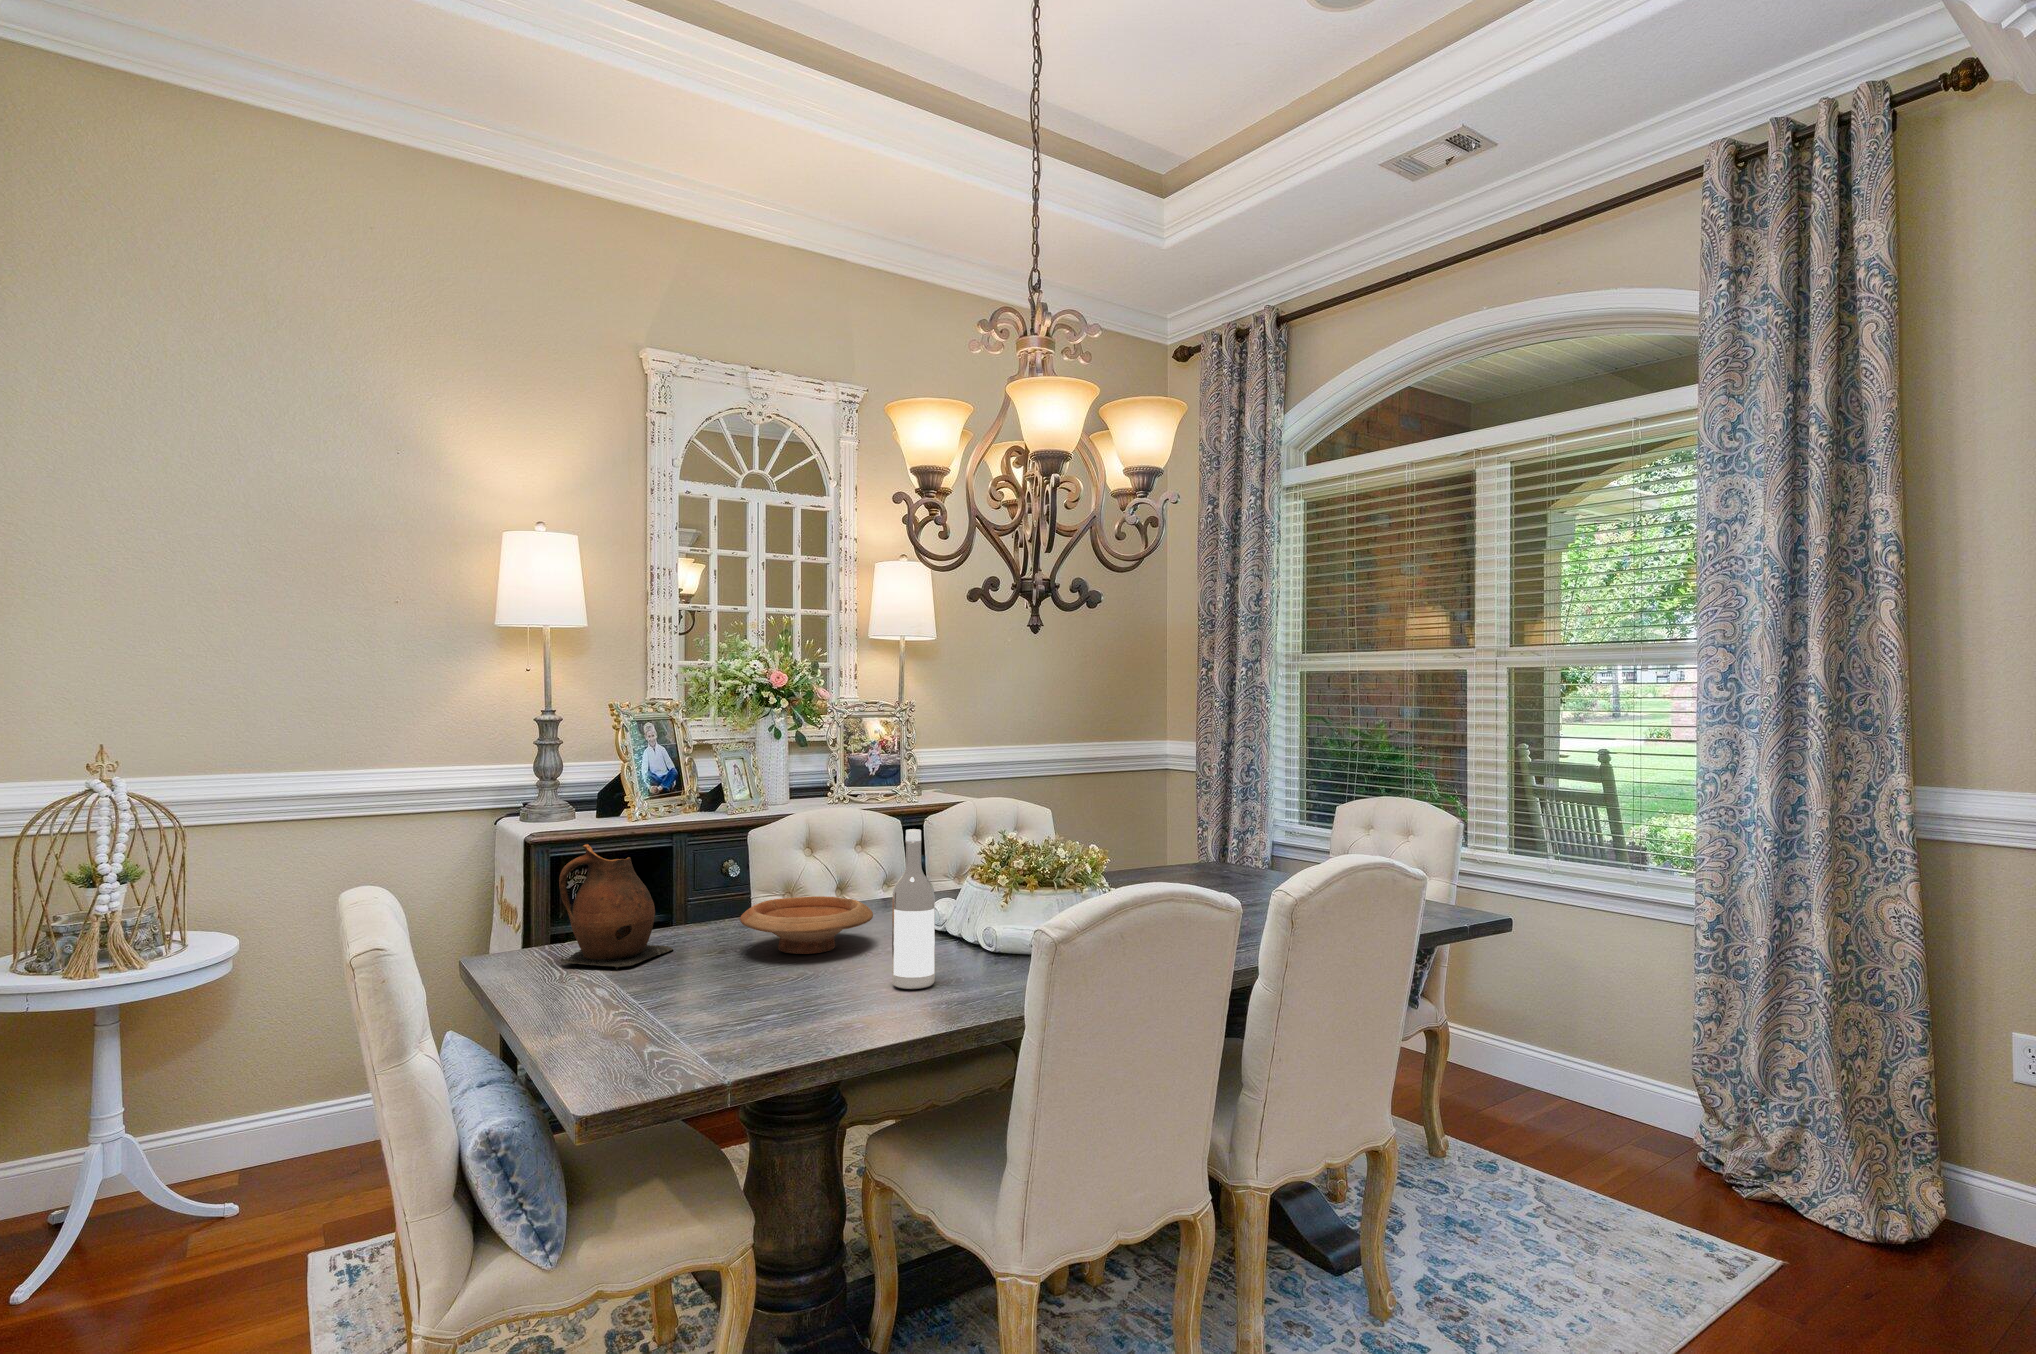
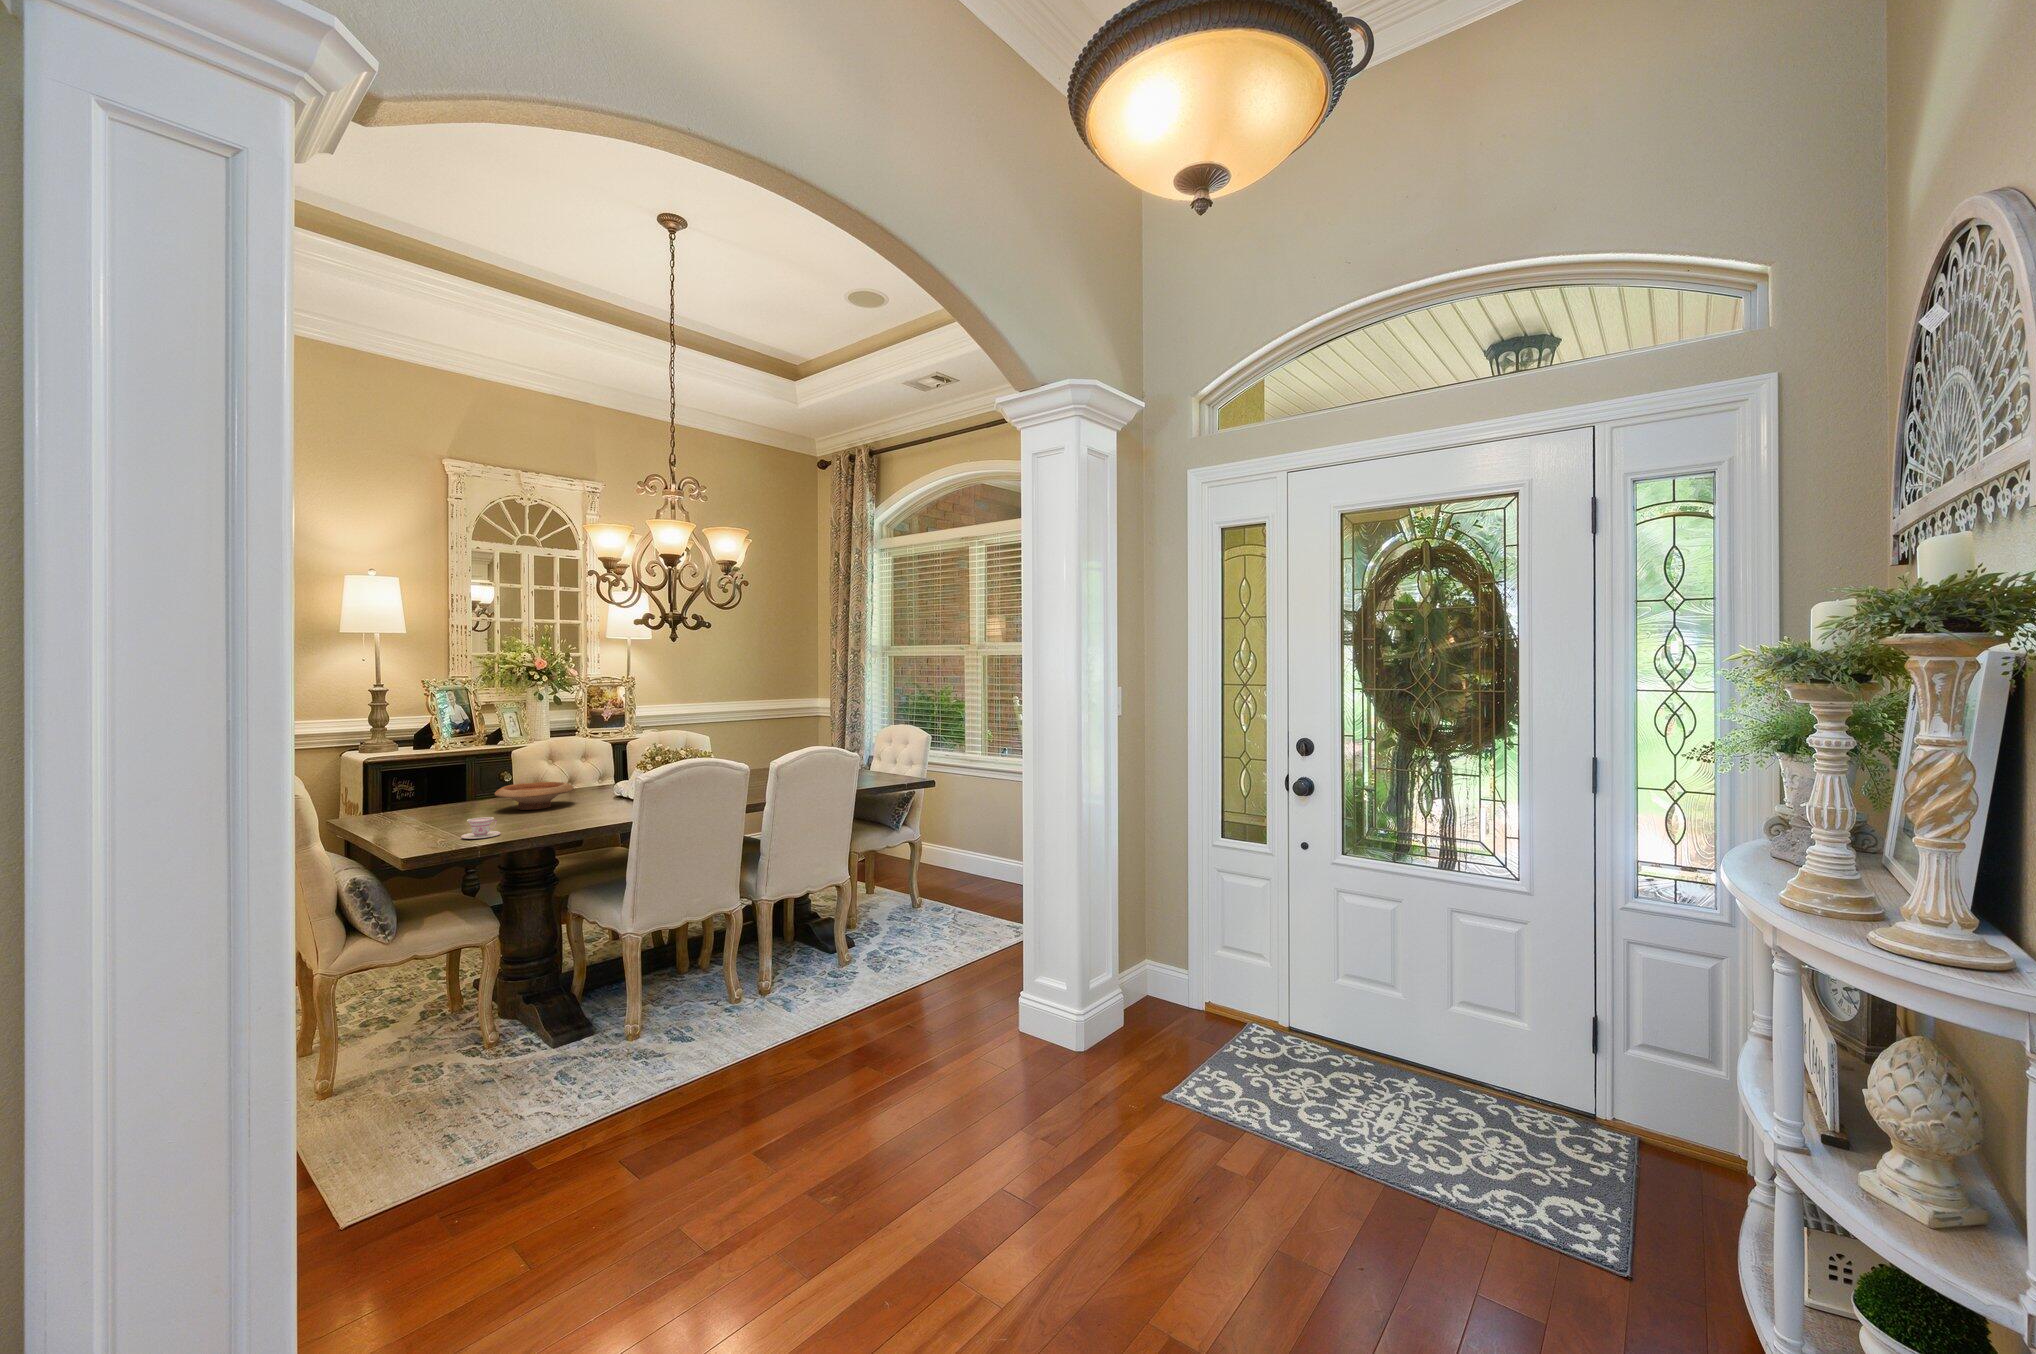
wine bottle: present [892,829,935,989] -> none [571,742,595,818]
ceramic pitcher: present [559,844,673,969] -> none [384,757,456,821]
teacup: none [703,990,776,1042] -> present [461,817,501,839]

